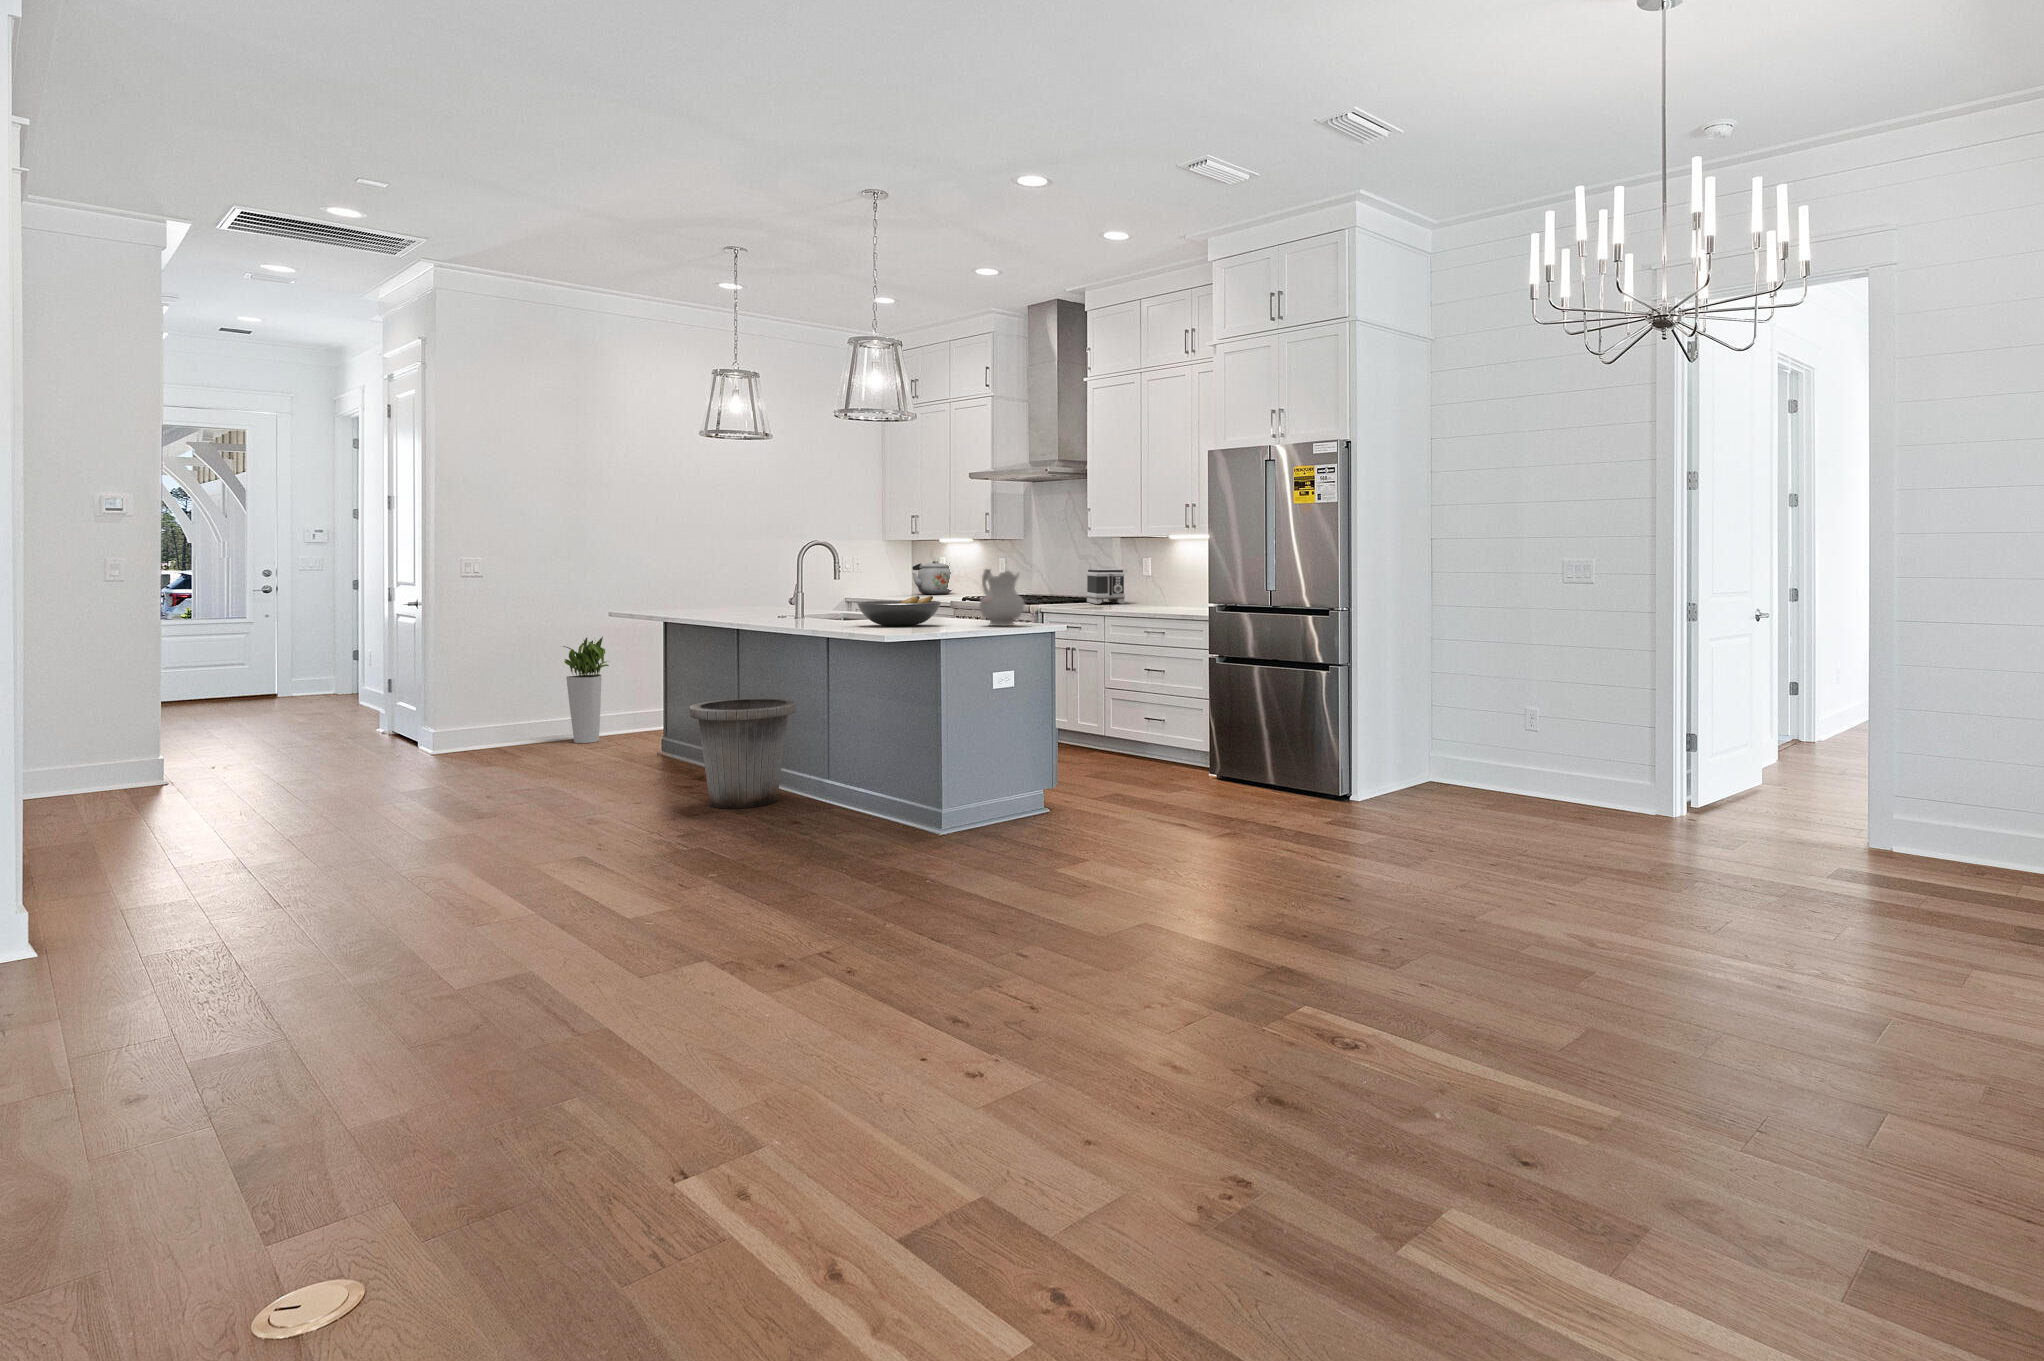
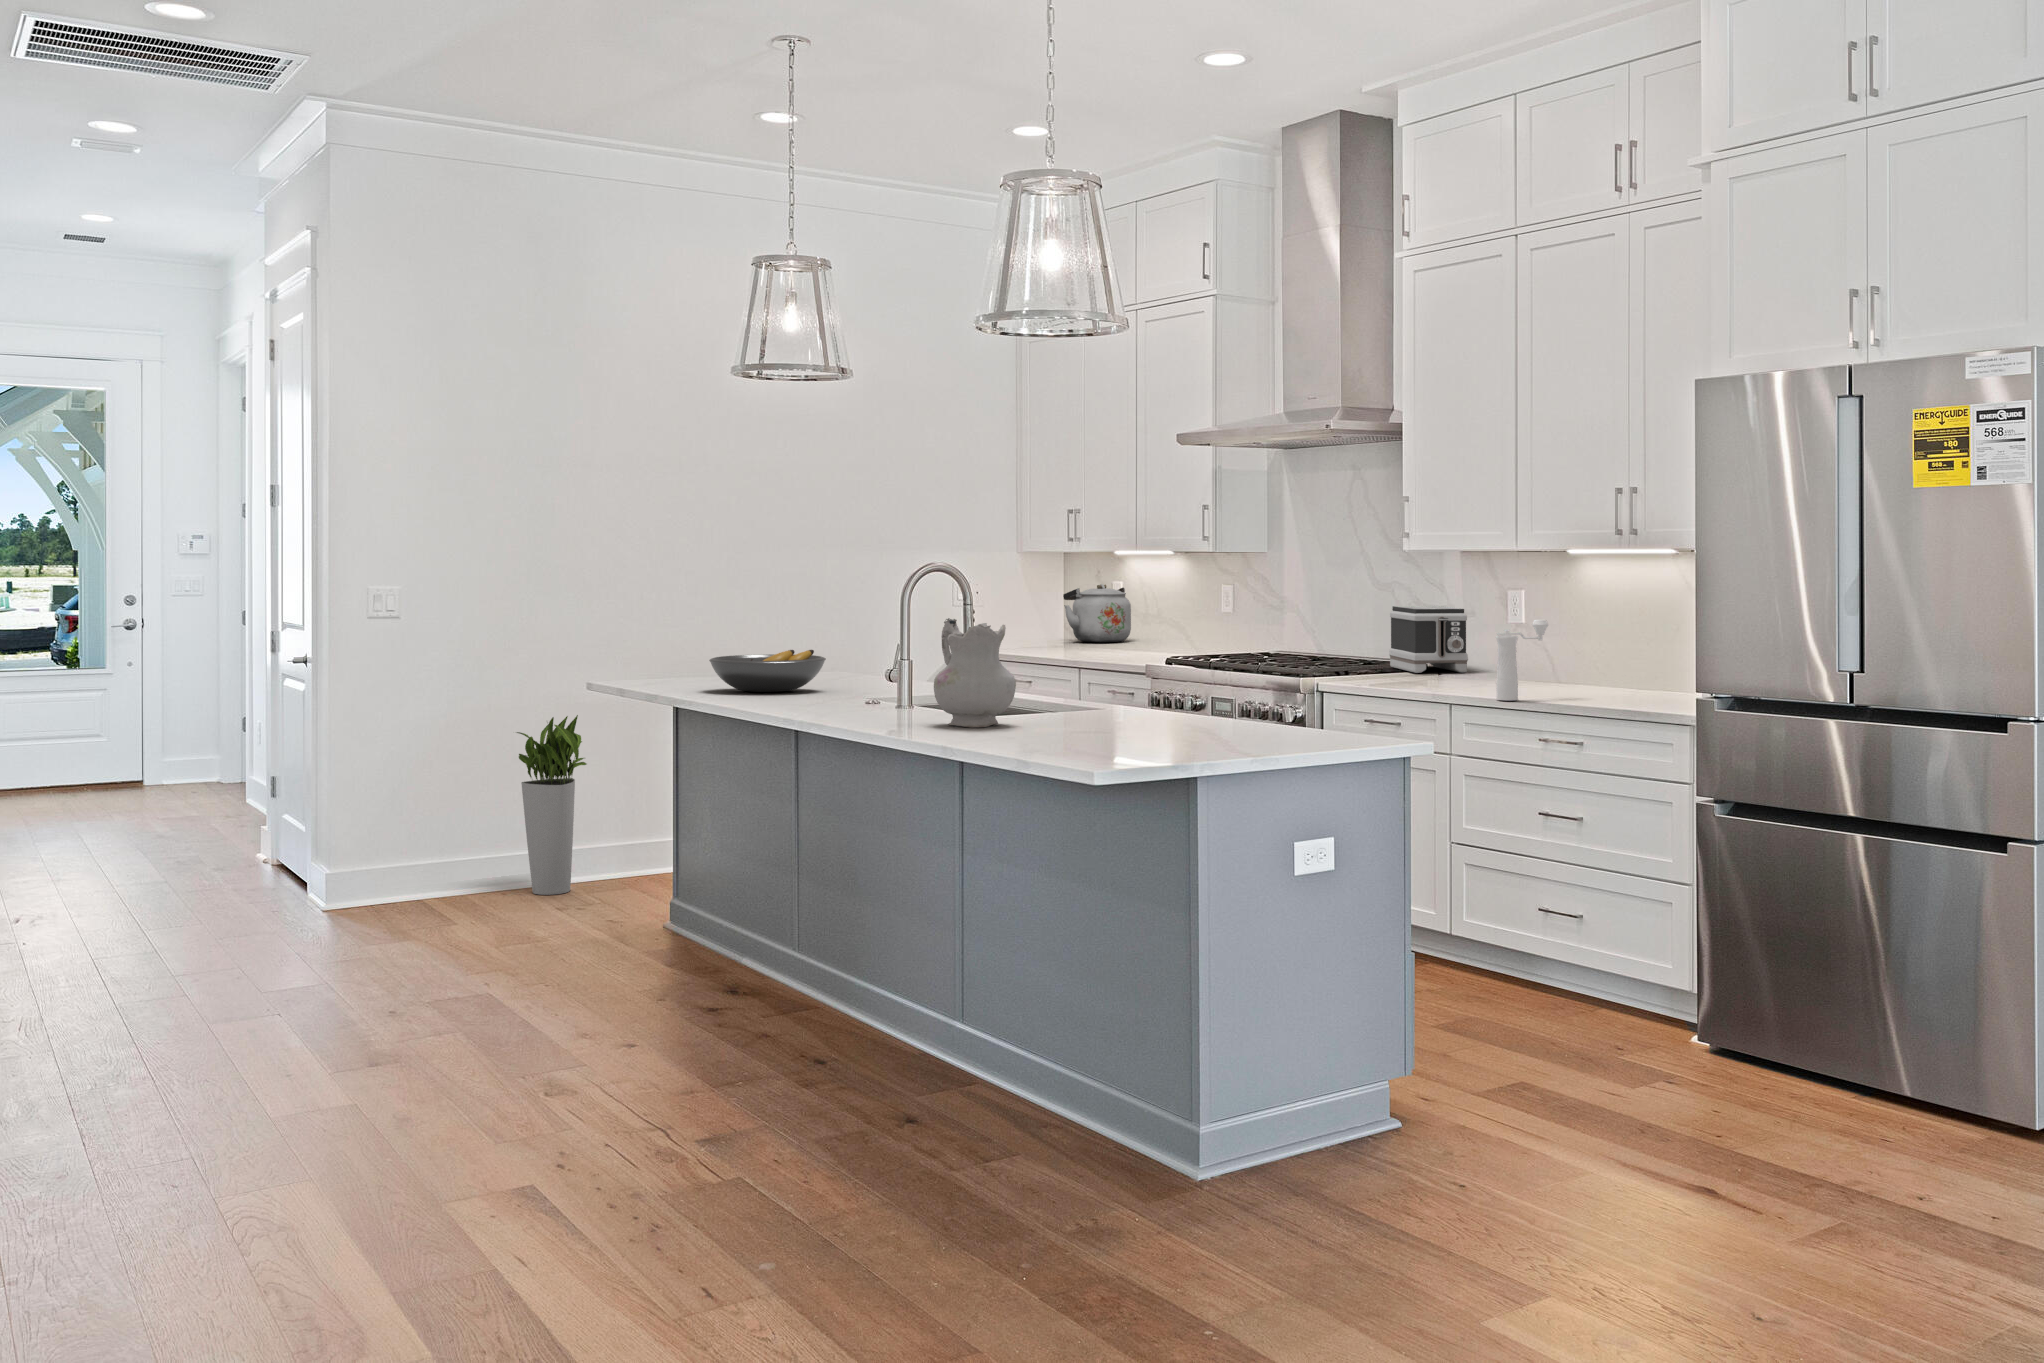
ceramic pitcher: present [980,569,1025,626] -> present [934,618,1016,728]
pepper mill: none [1123,572,1151,613] -> present [1496,620,1548,701]
fruit bowl: present [857,596,941,626] -> present [709,650,826,692]
trash can: present [690,698,796,808] -> none [713,858,900,1078]

